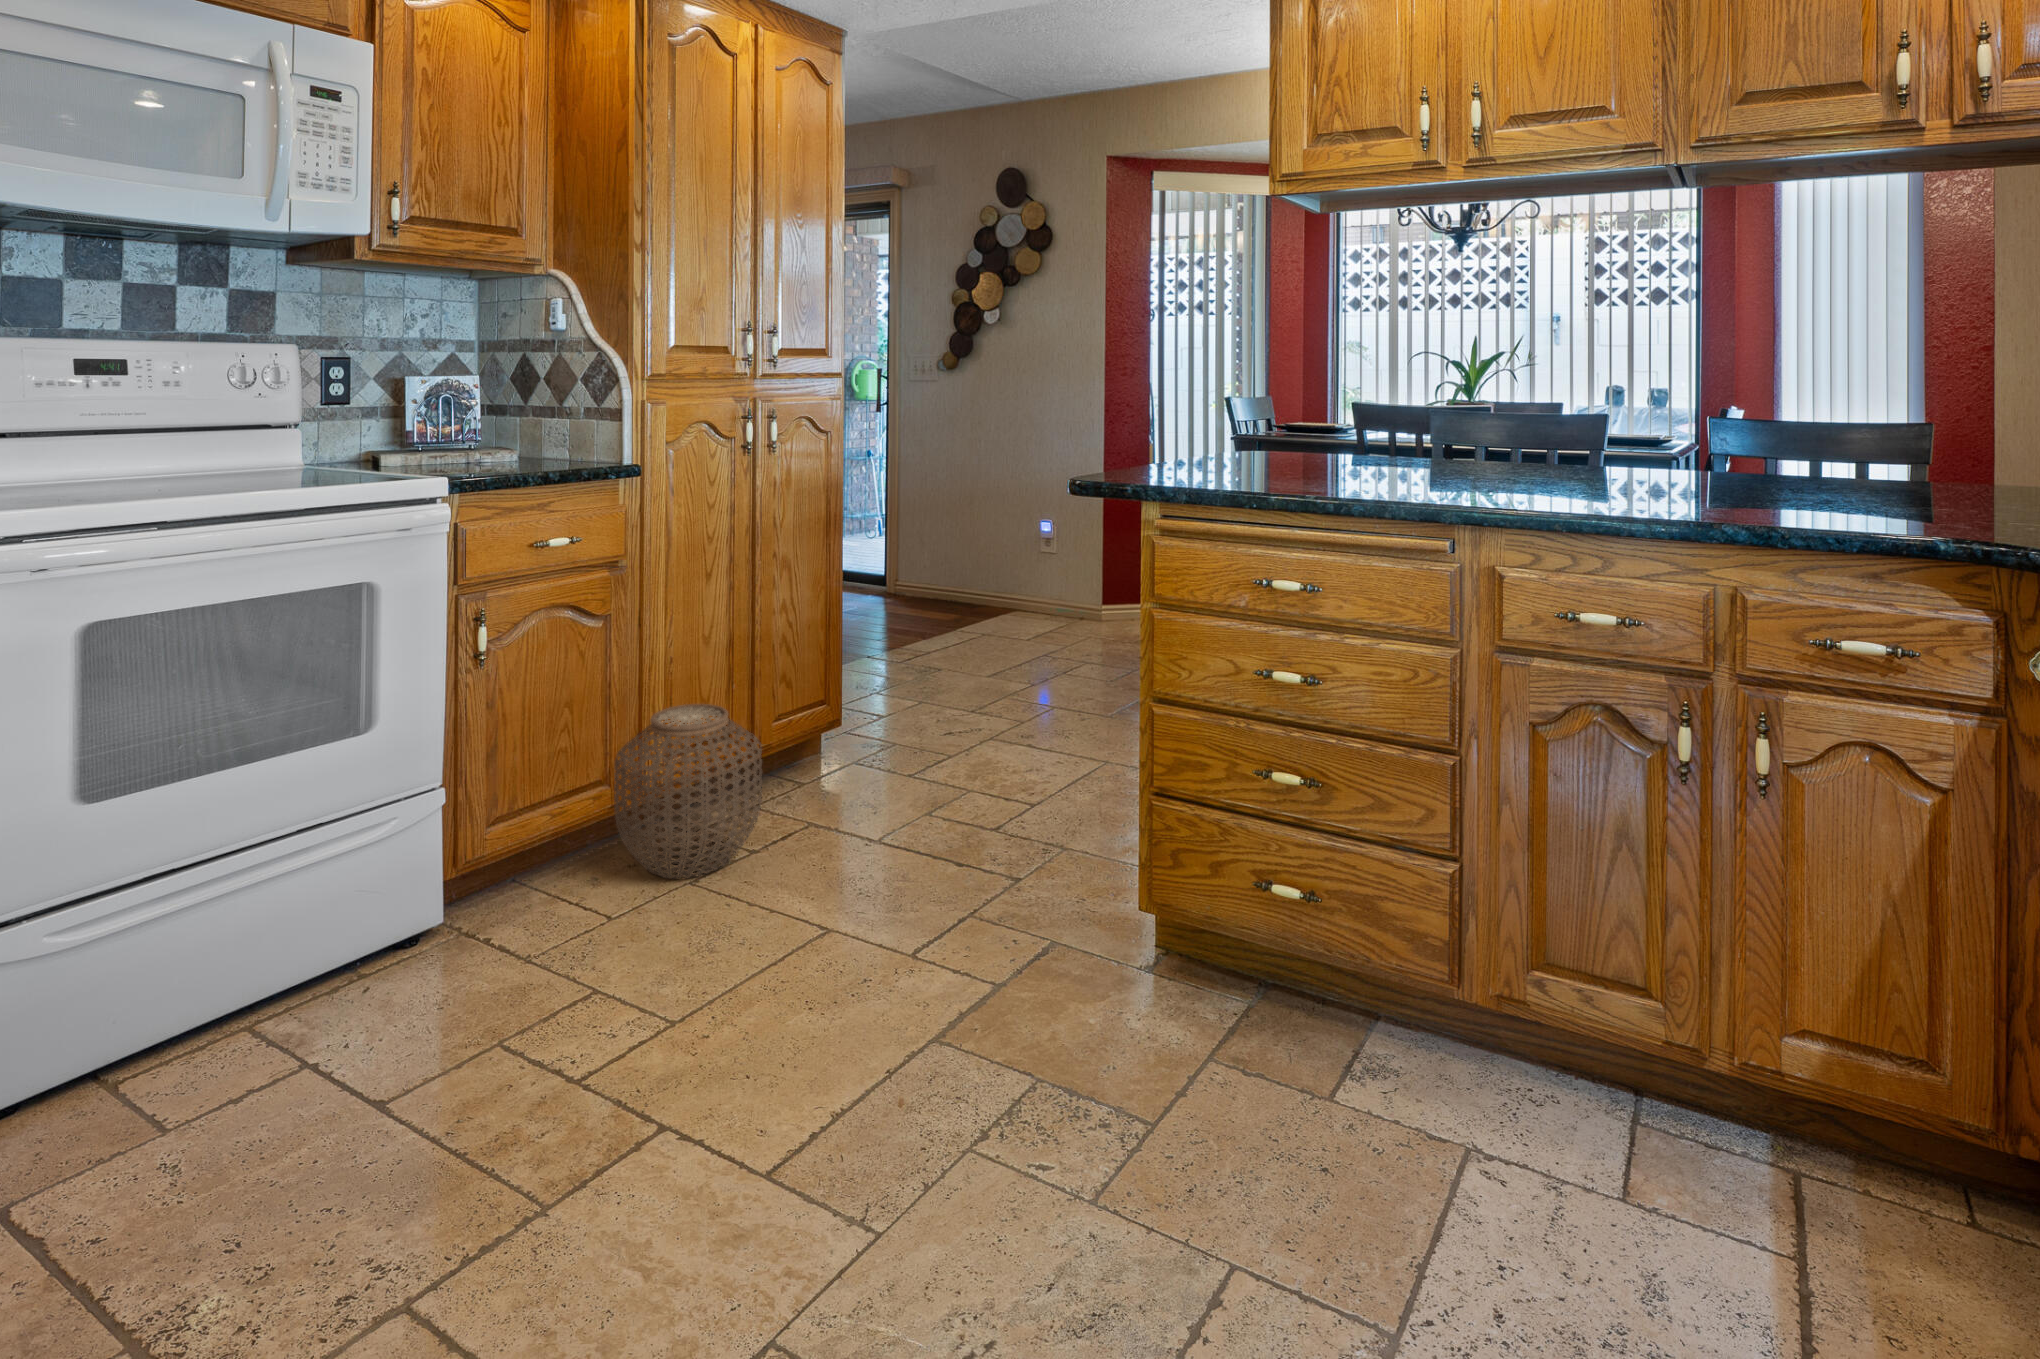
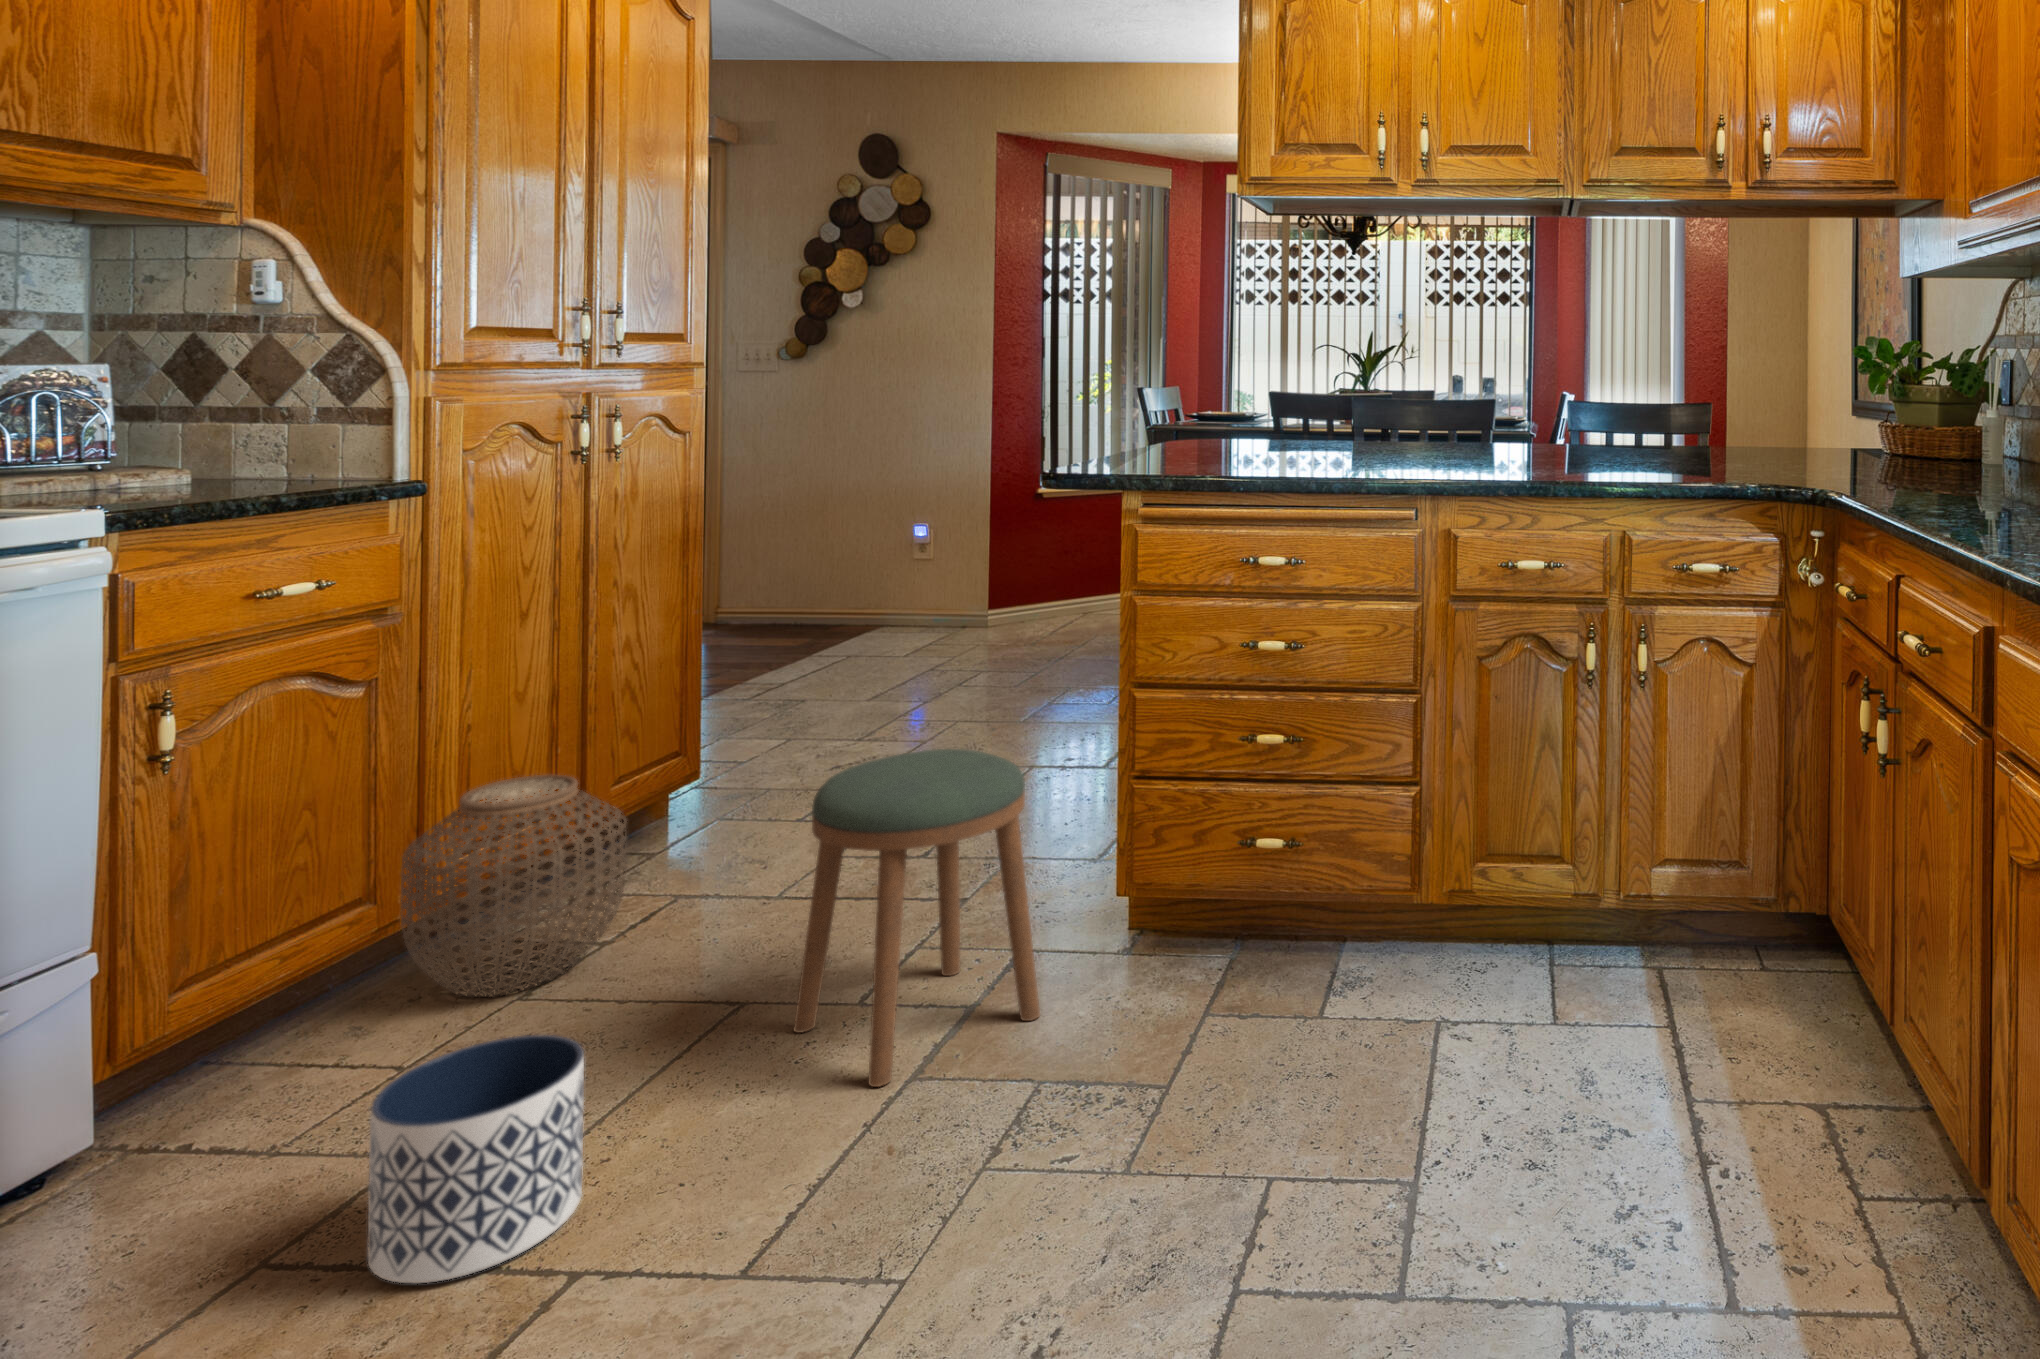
stool: none [850,735,1051,1056] -> present [794,749,1040,1087]
planter: none [510,940,658,1145] -> present [368,1035,584,1283]

